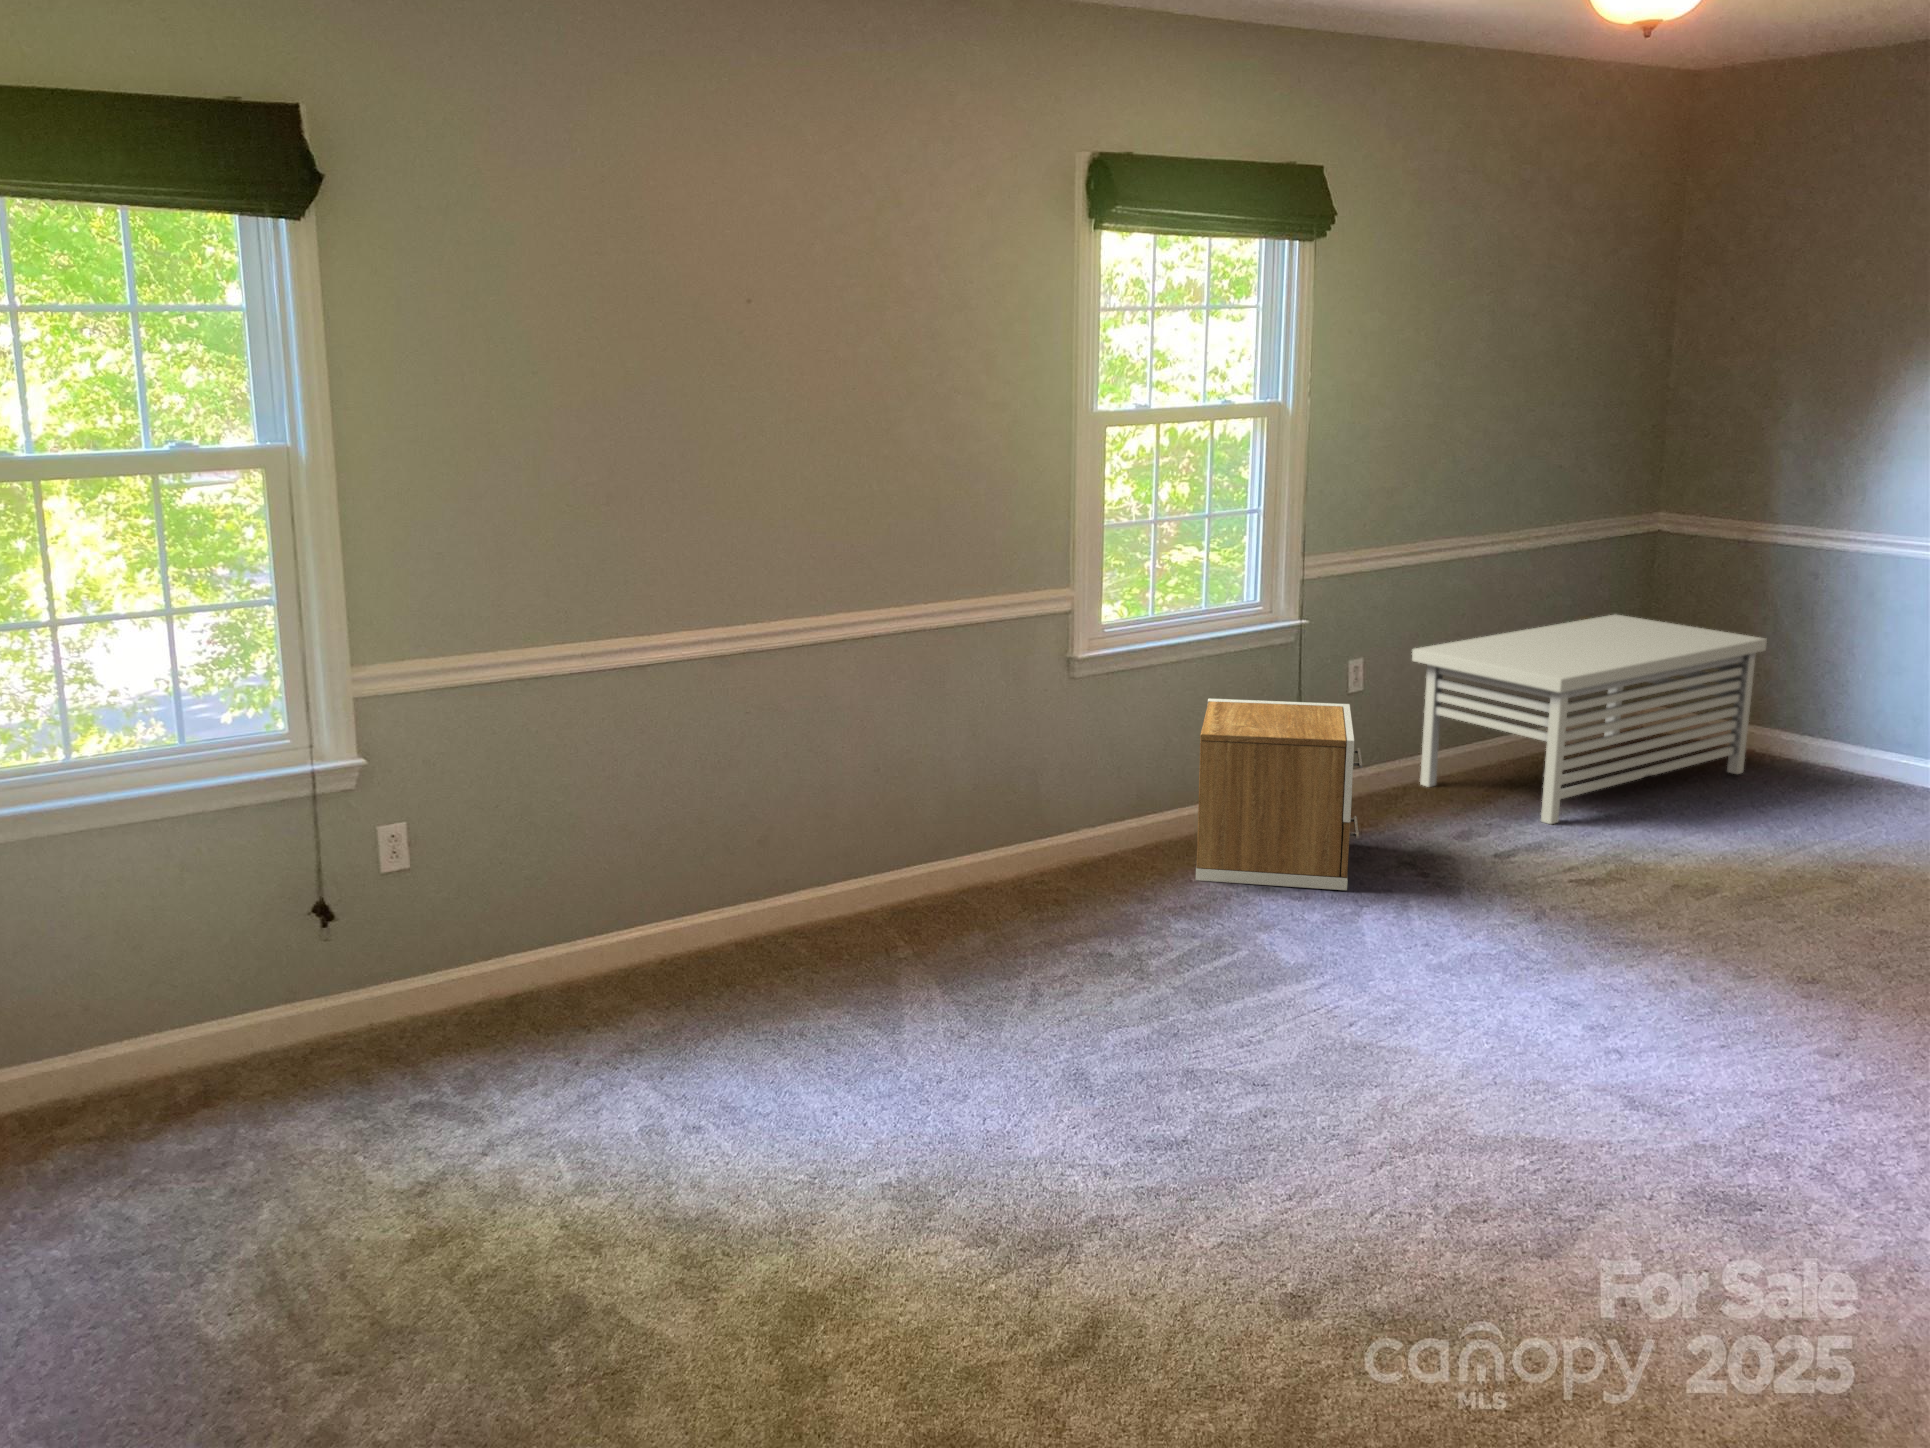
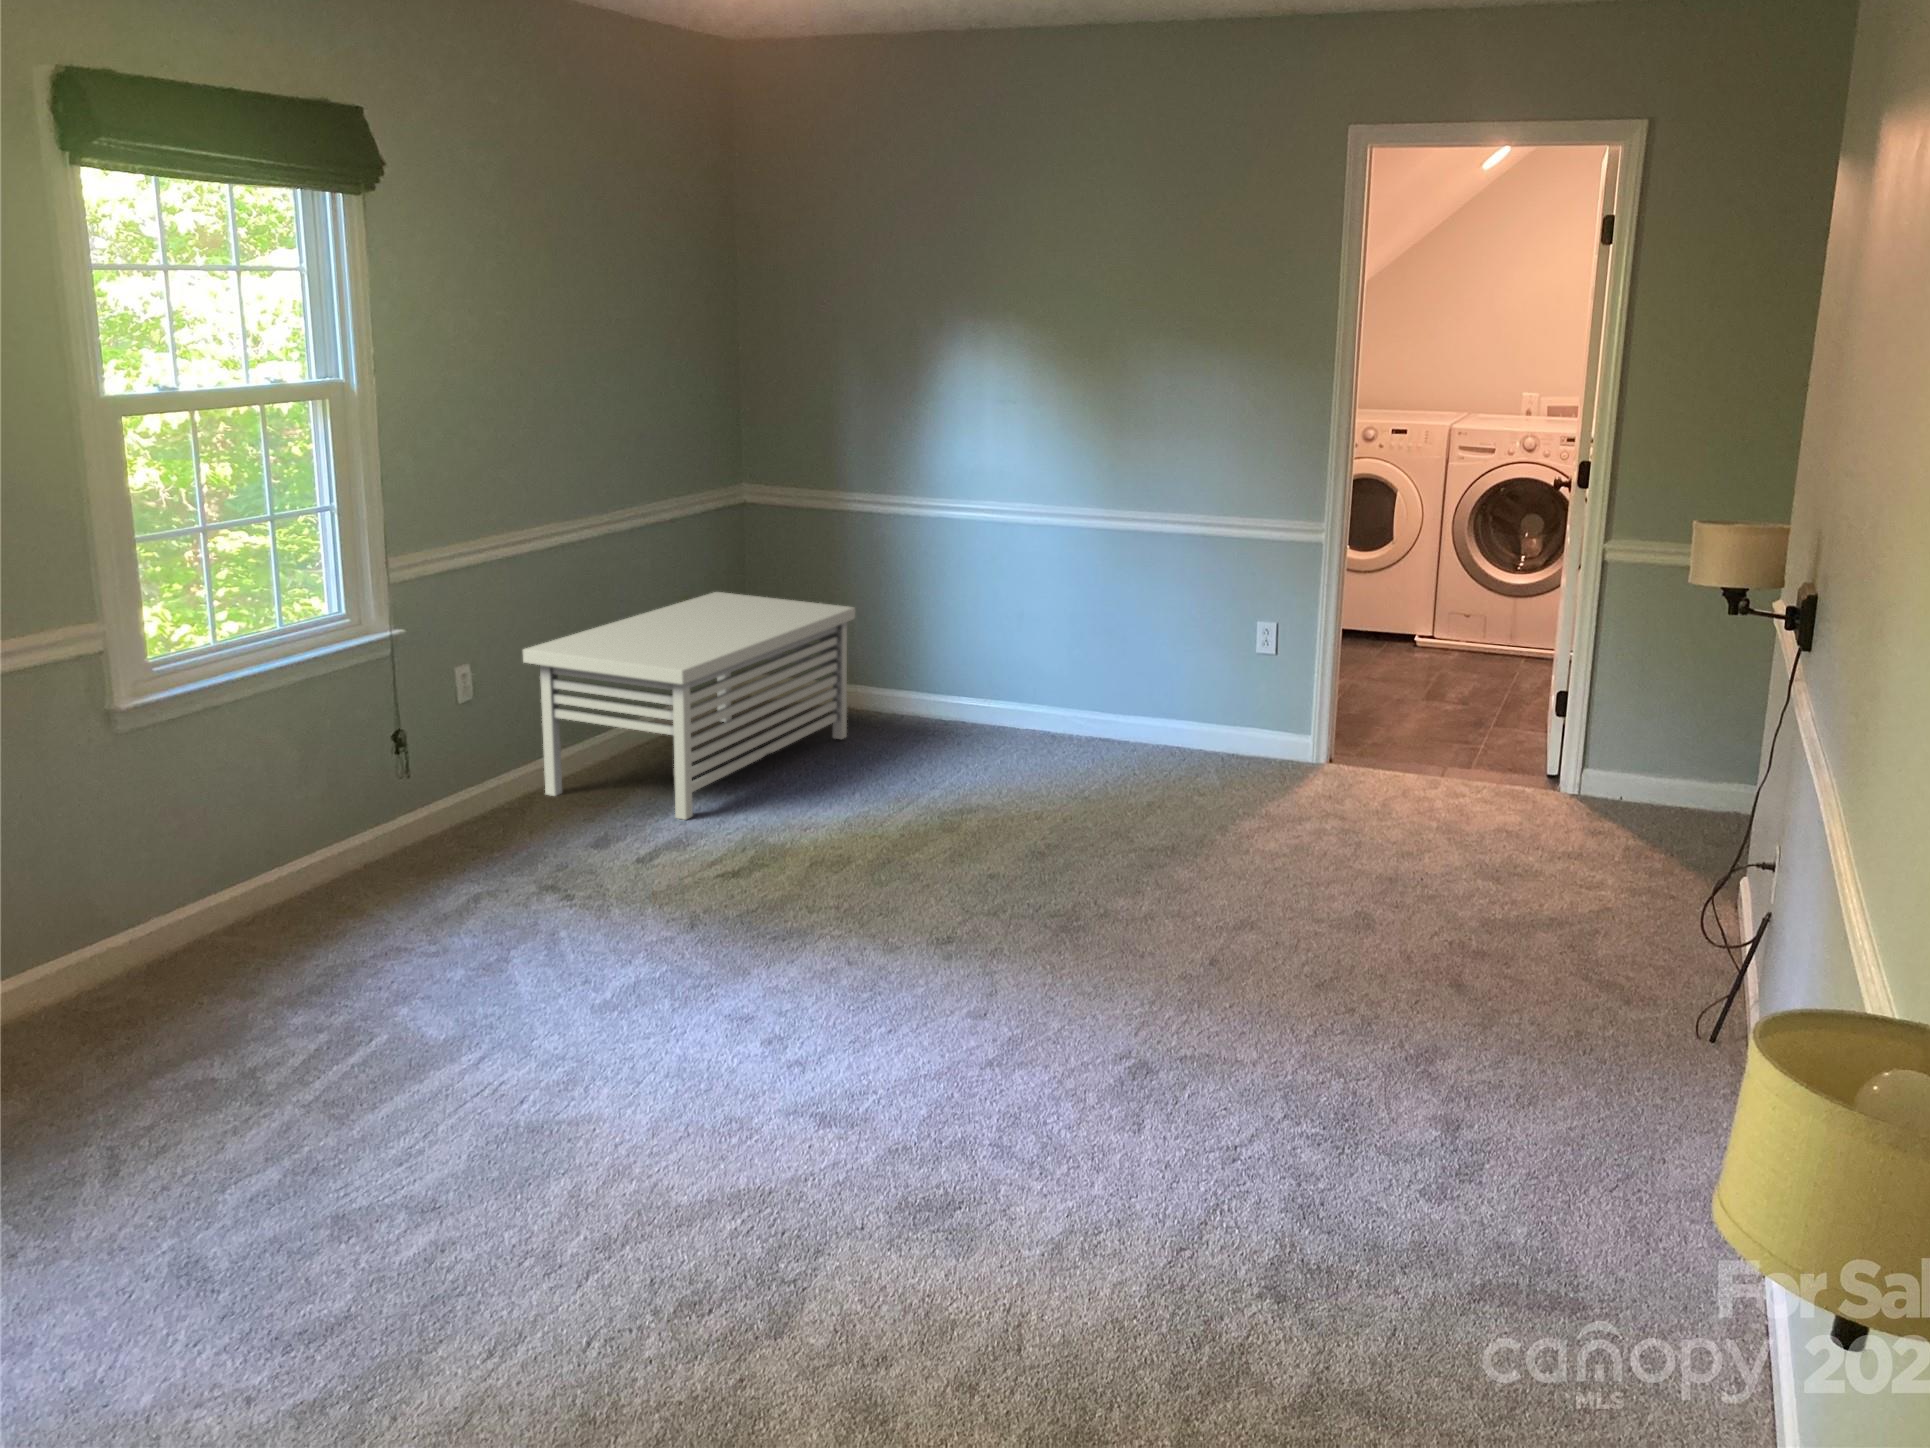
nightstand: present [1196,699,1362,890] -> none [292,724,491,960]

